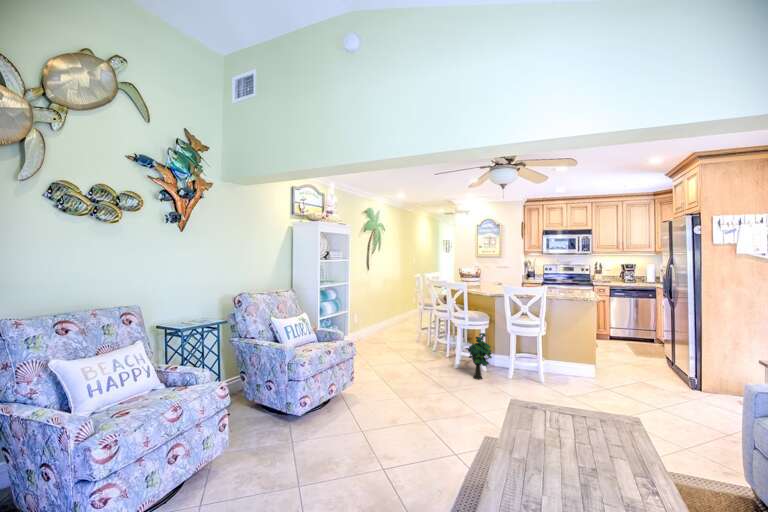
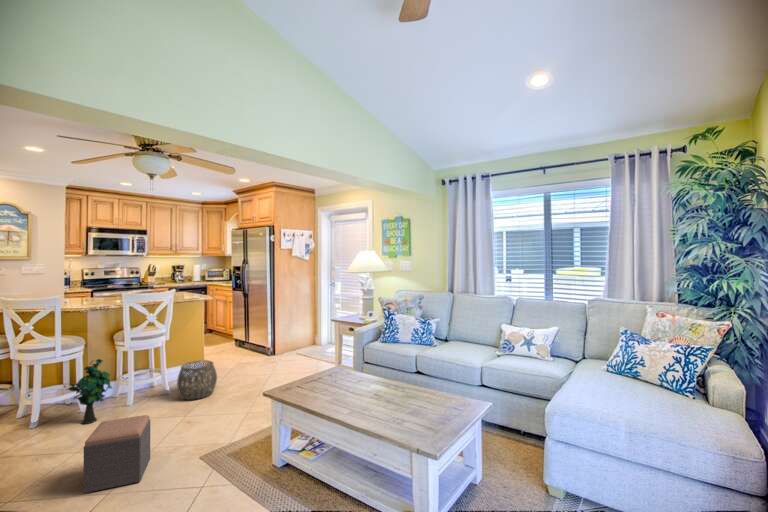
woven basket: none [539,358,579,397] -> present [177,360,217,400]
footstool: none [423,372,469,424] -> present [83,415,150,493]

